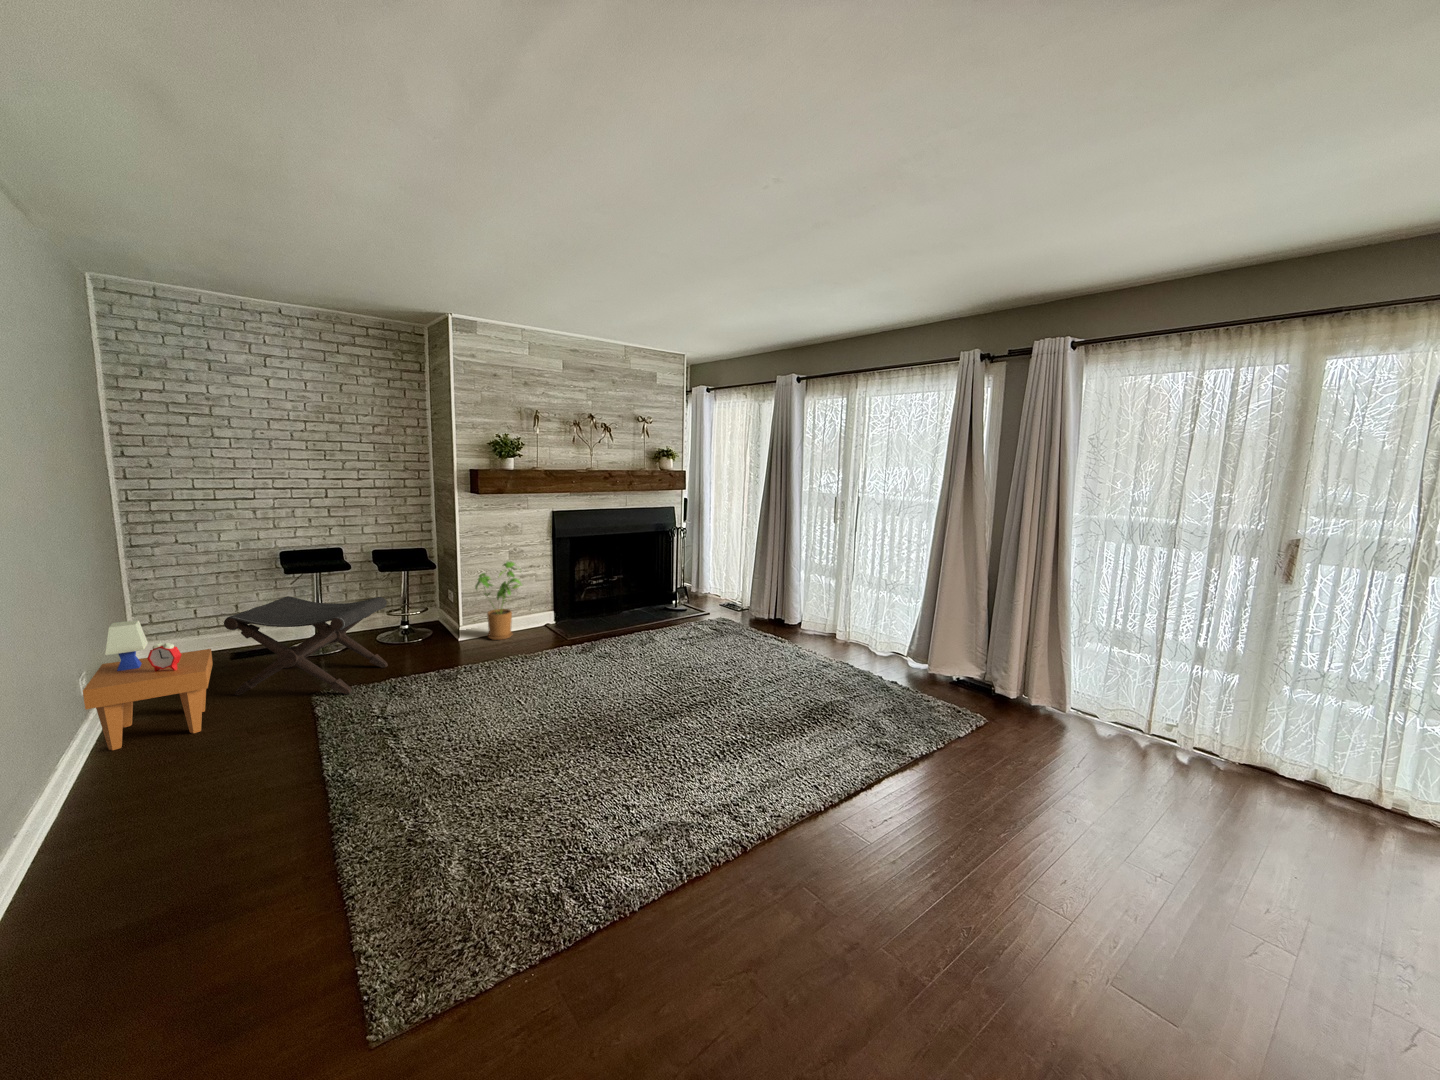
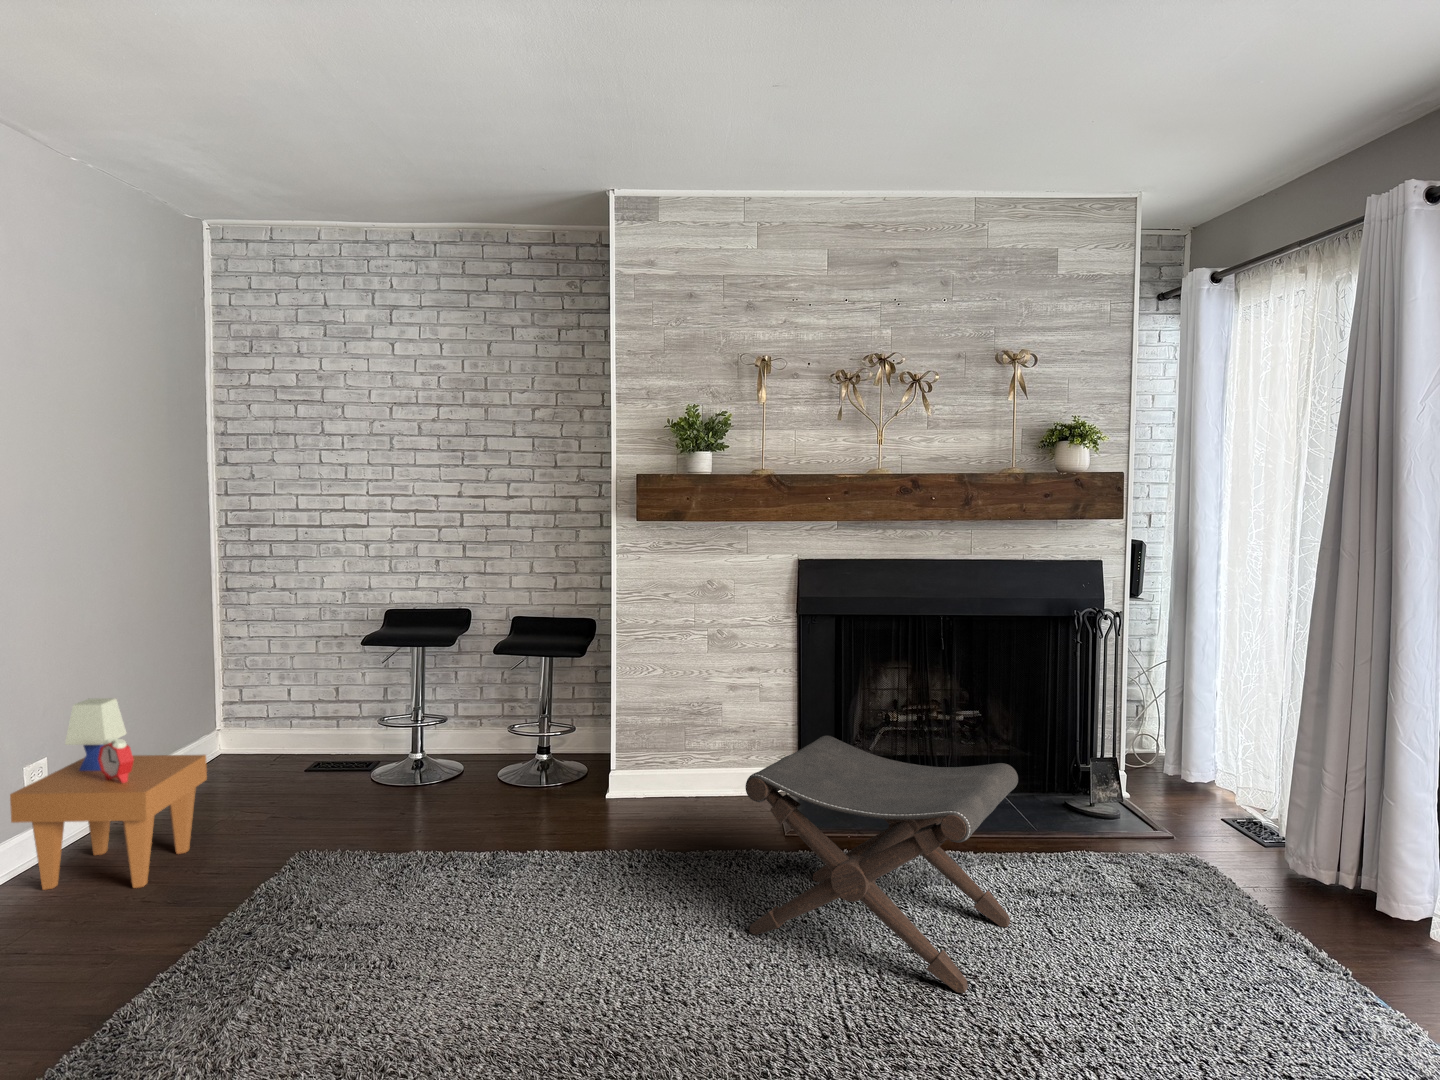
house plant: present [475,561,521,640] -> none [635,656,720,813]
footstool: present [224,596,388,695] -> present [745,736,1018,993]

